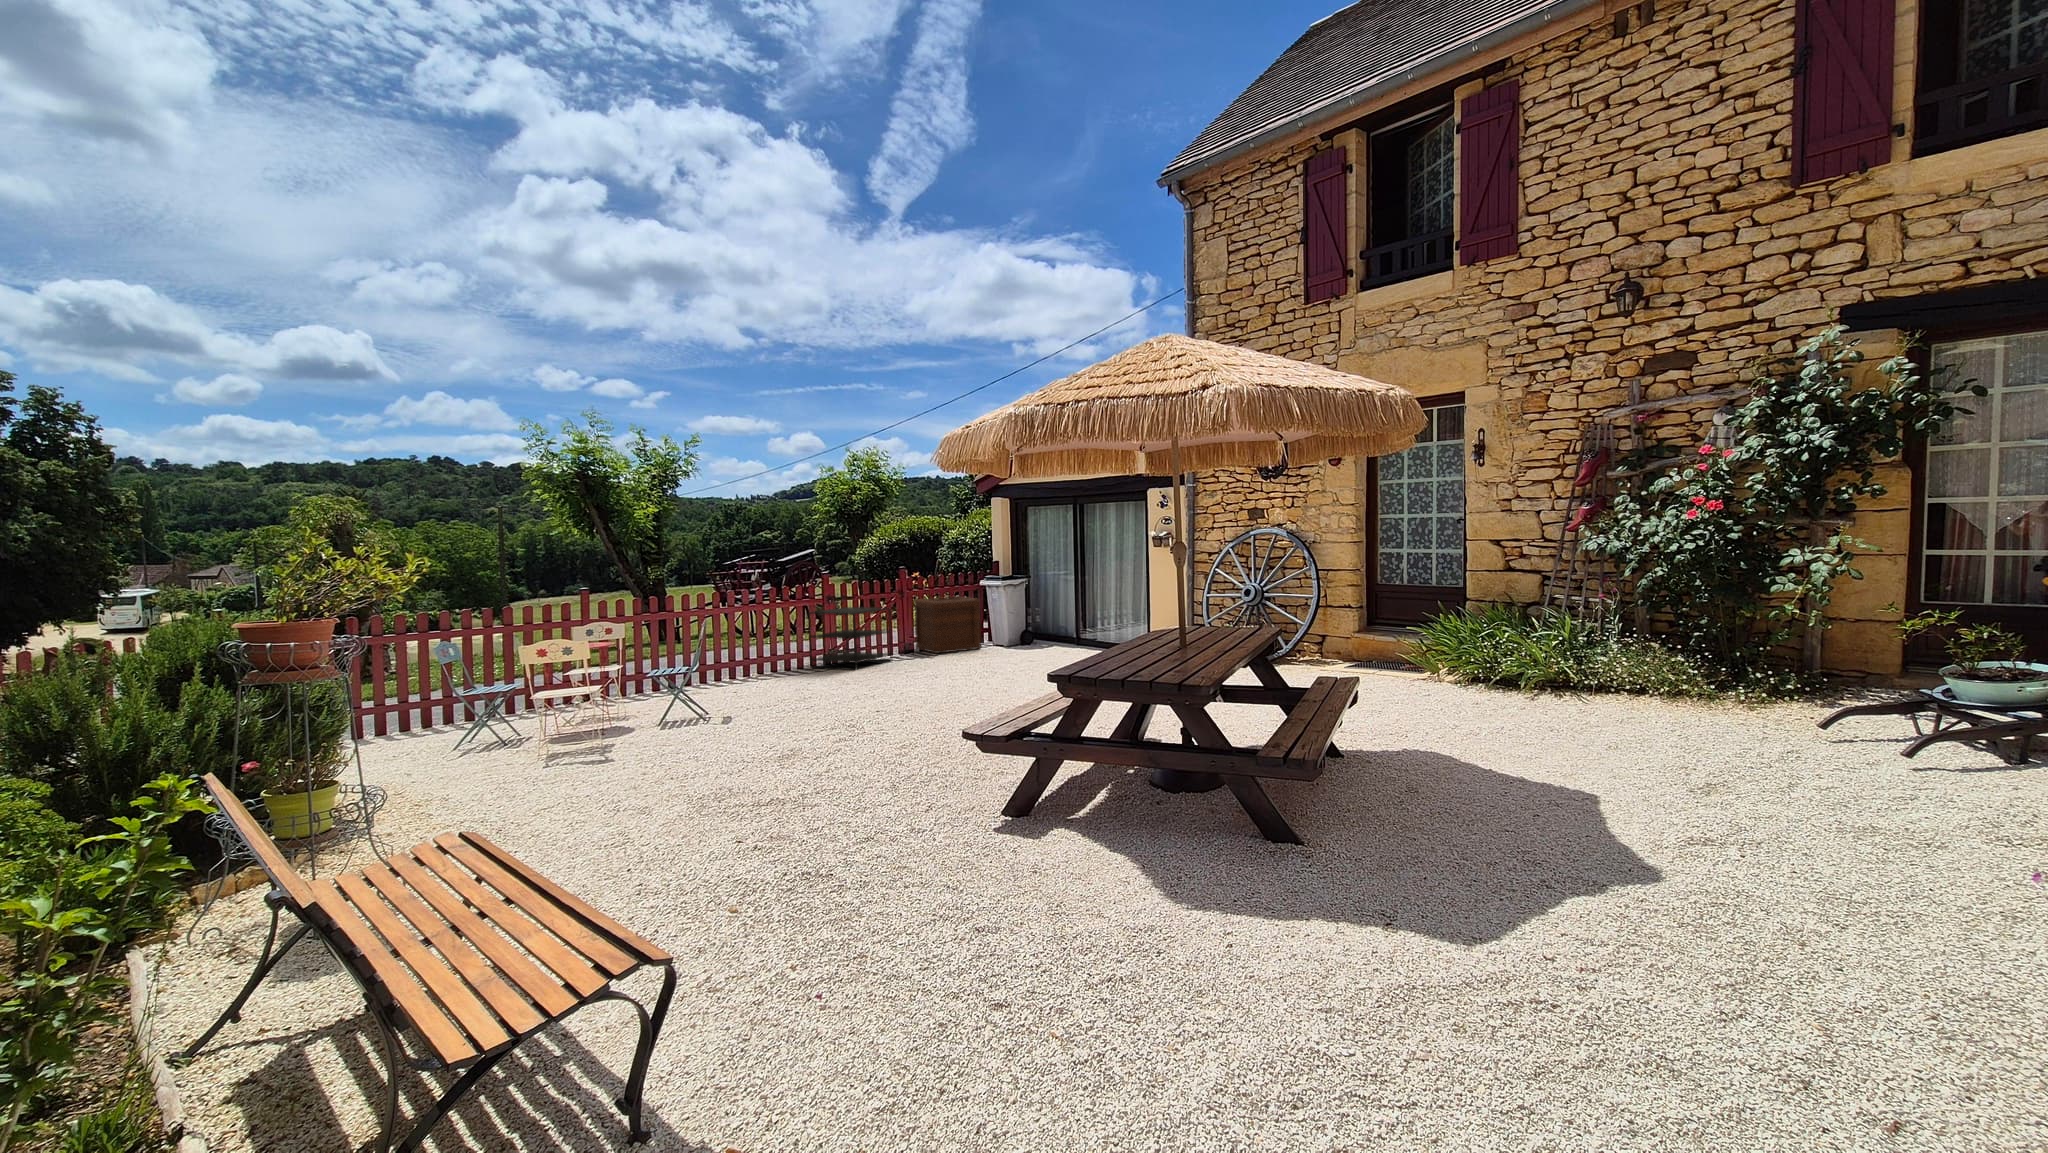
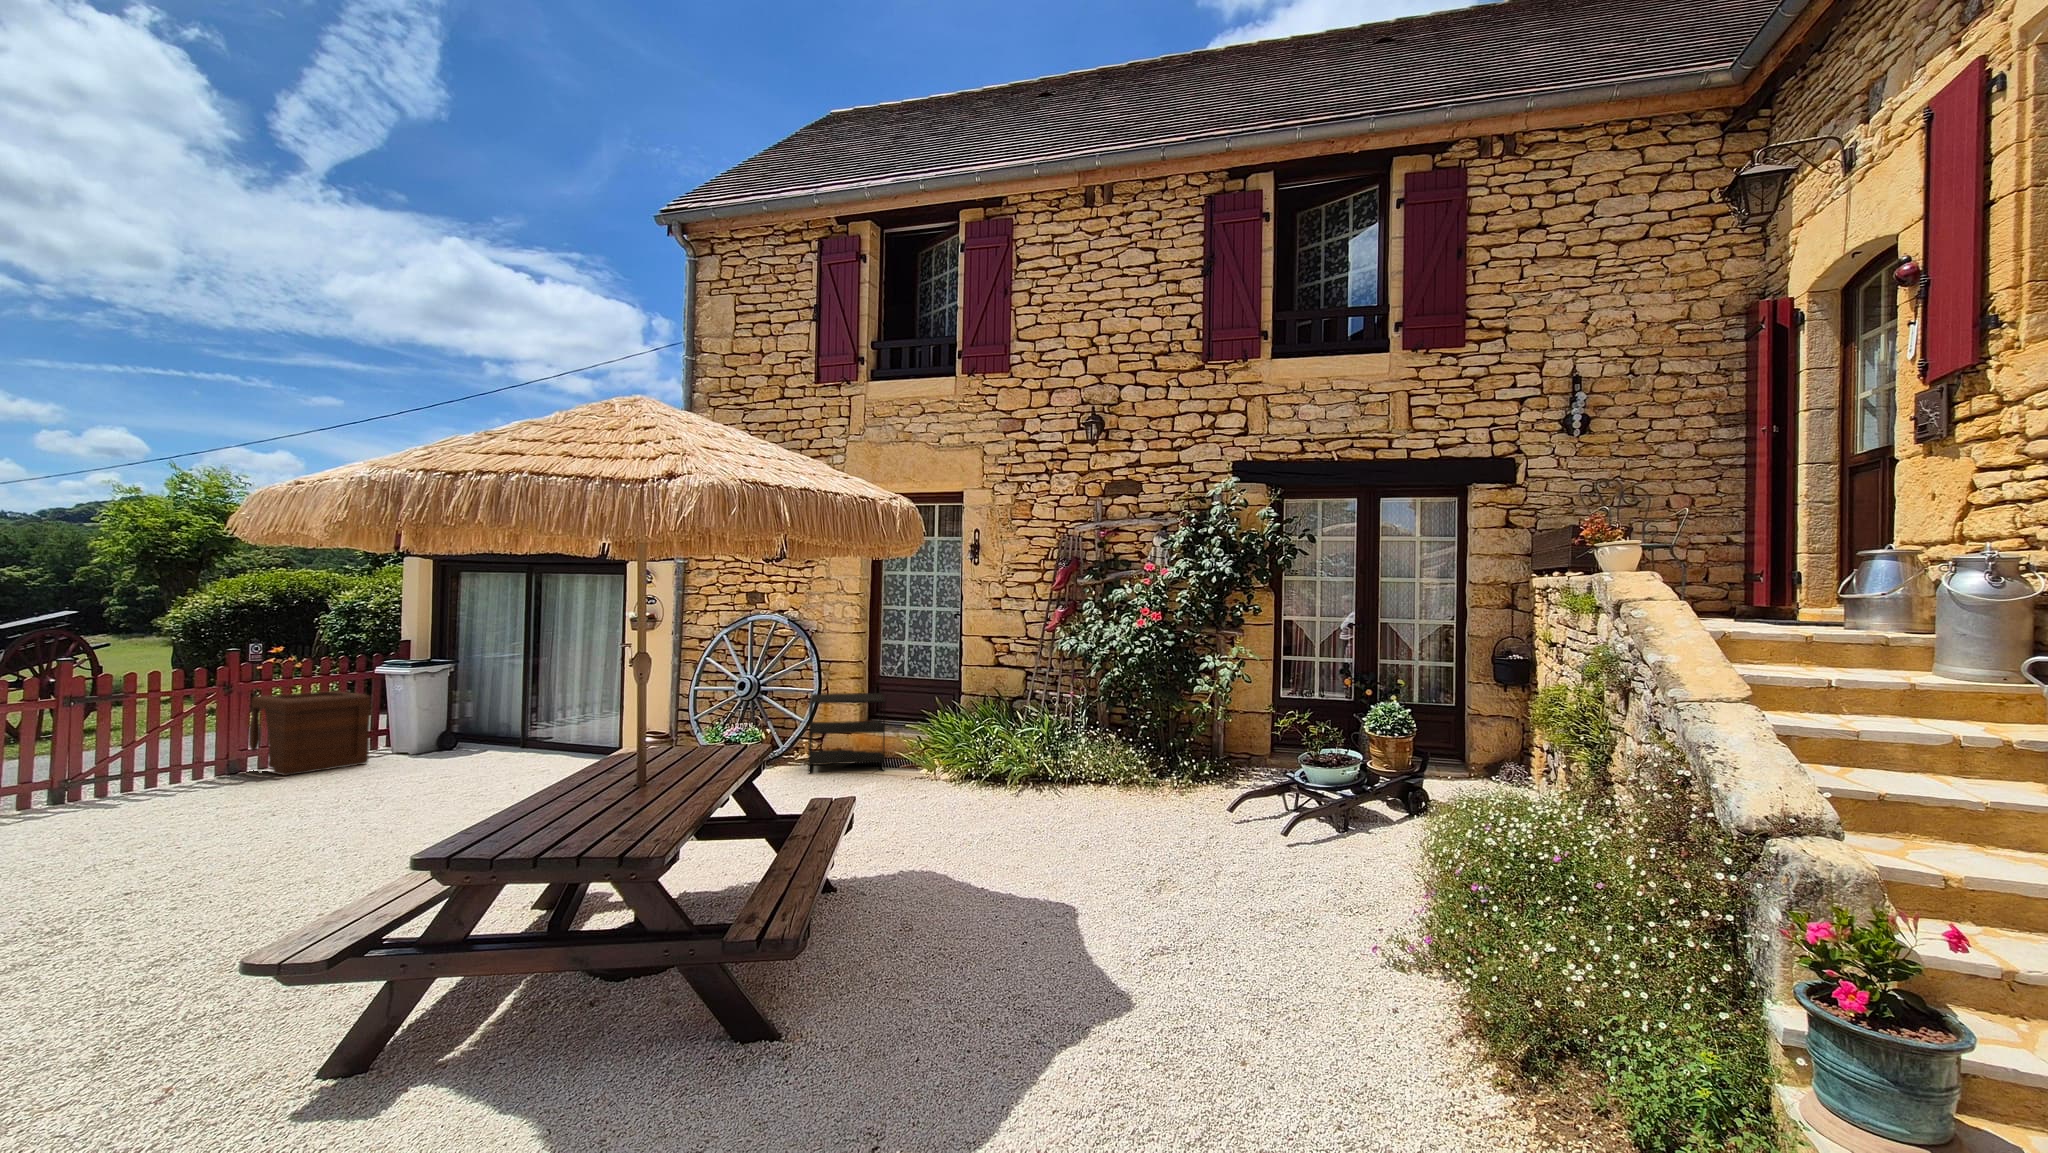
side table: present [808,607,893,670] -> present [808,693,885,773]

